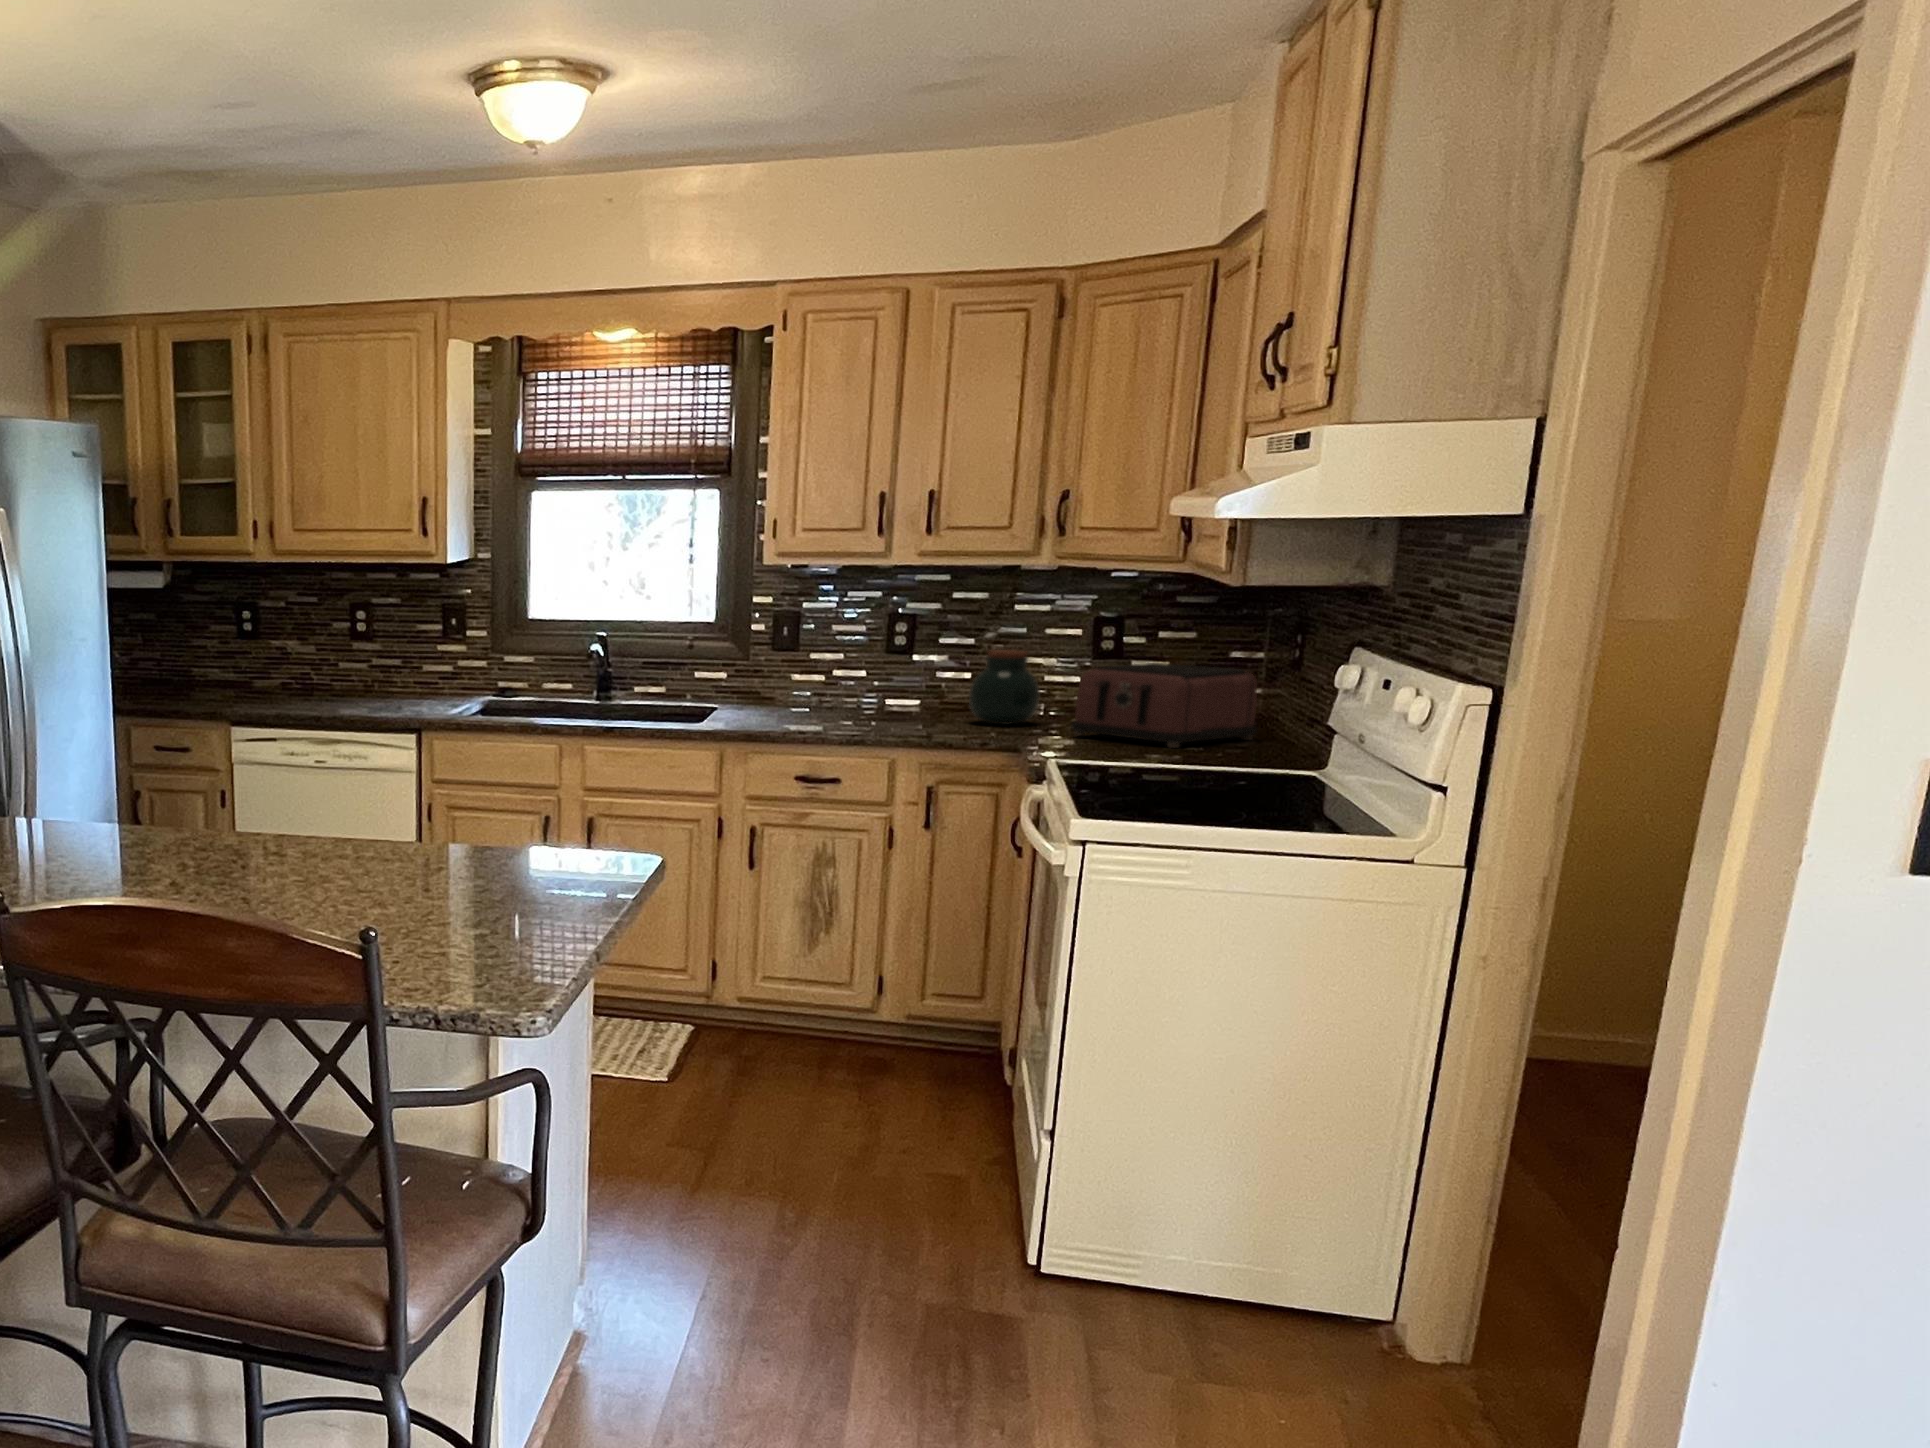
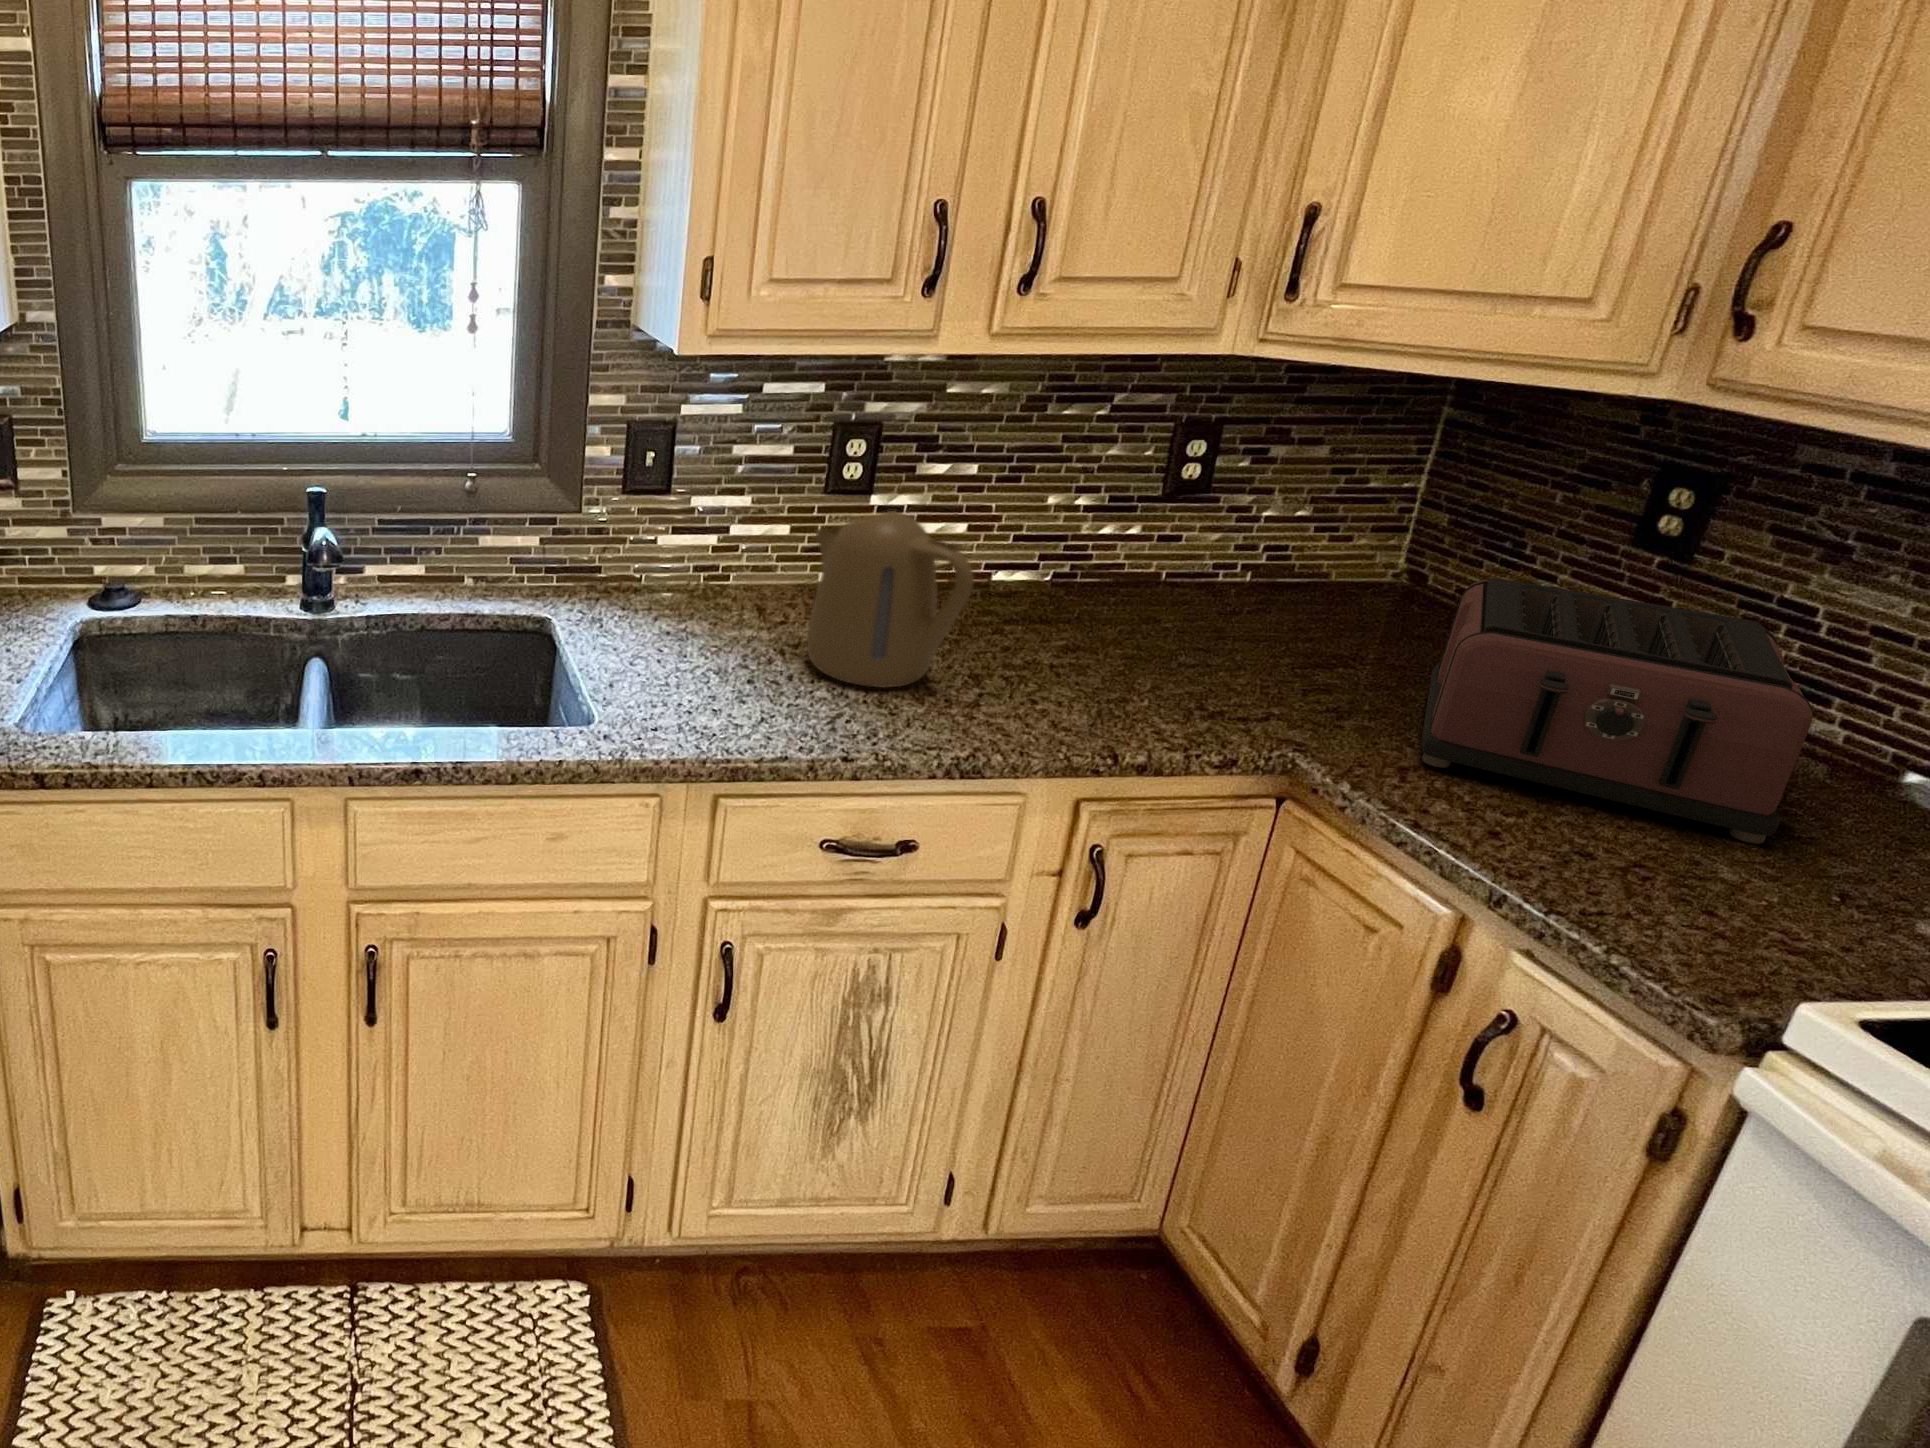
kettle: none [828,636,890,722] -> present [807,511,974,688]
jar: present [969,650,1039,724] -> none [1080,531,1231,684]

